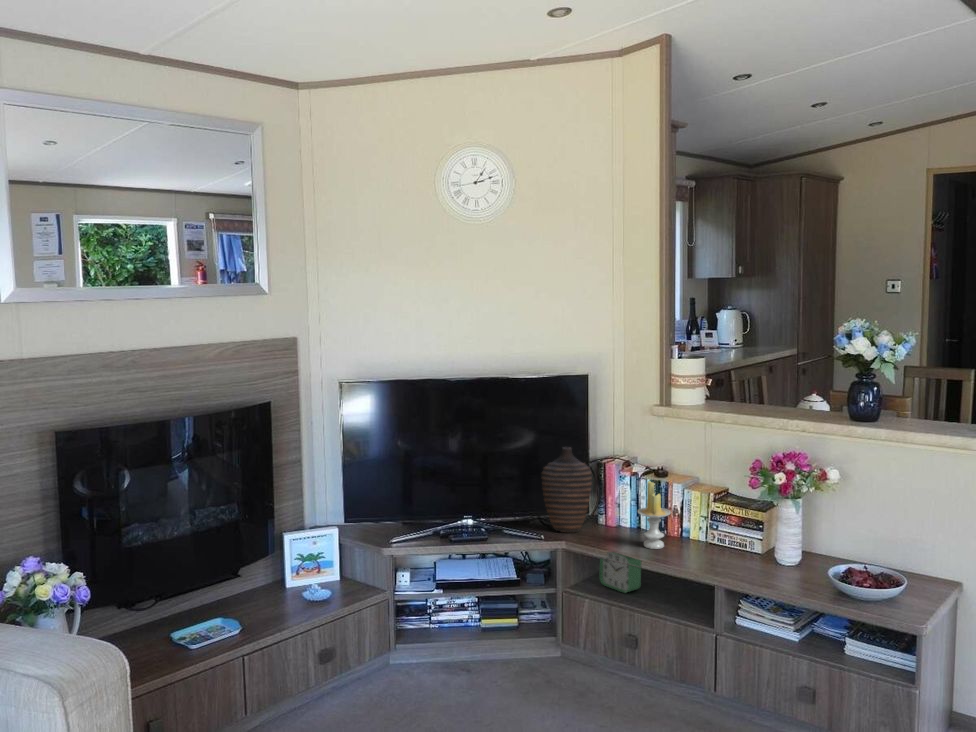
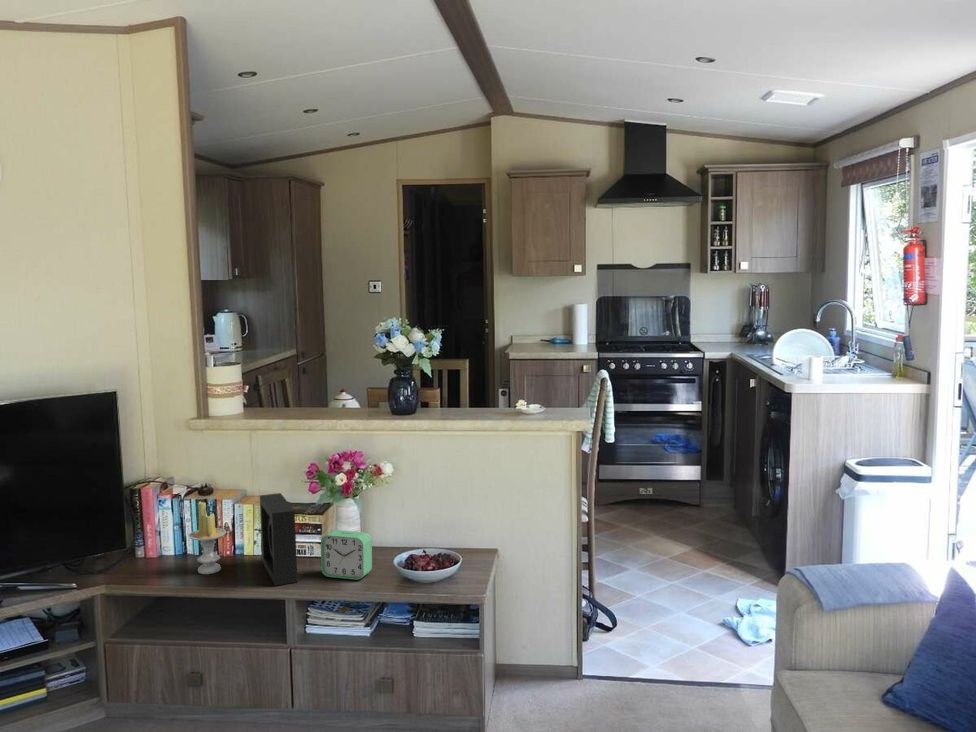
decorative vase: present [542,447,592,532] -> none [64,476,128,575]
speaker: none [703,484,729,571] -> present [260,493,297,585]
alarm clock: present [600,552,641,593] -> present [321,530,372,580]

